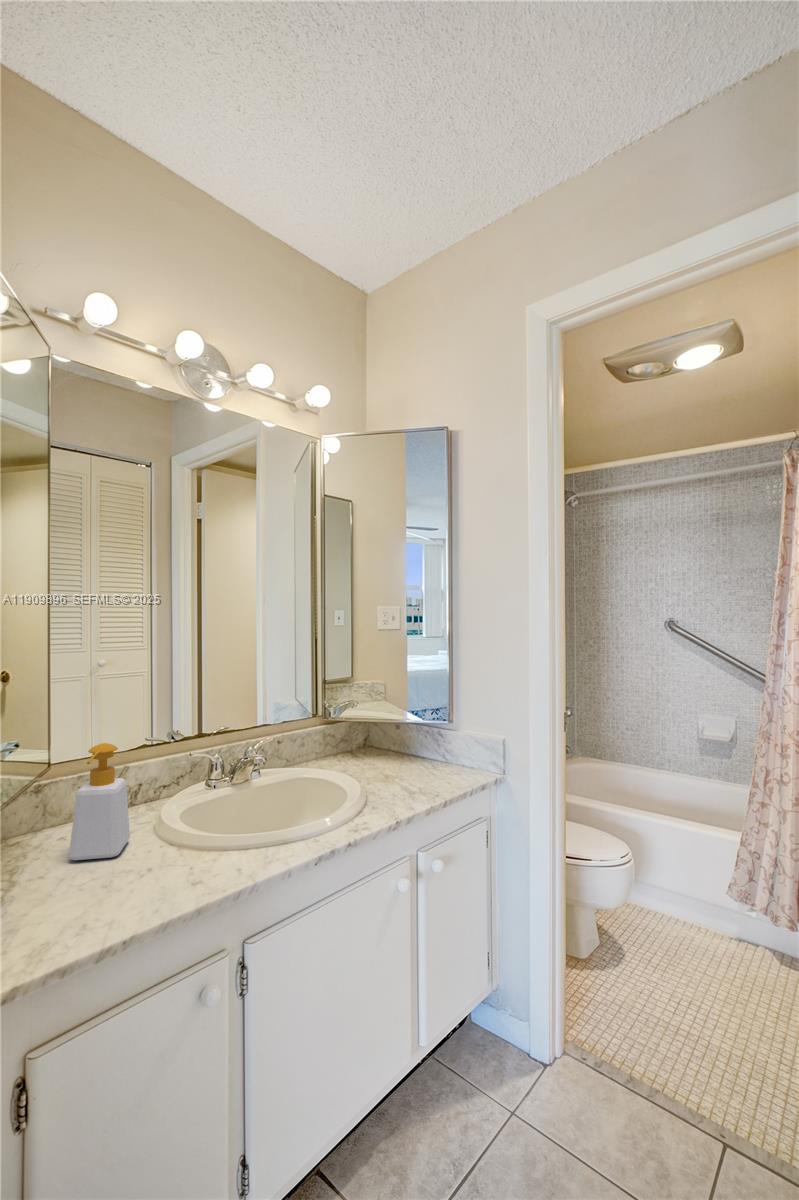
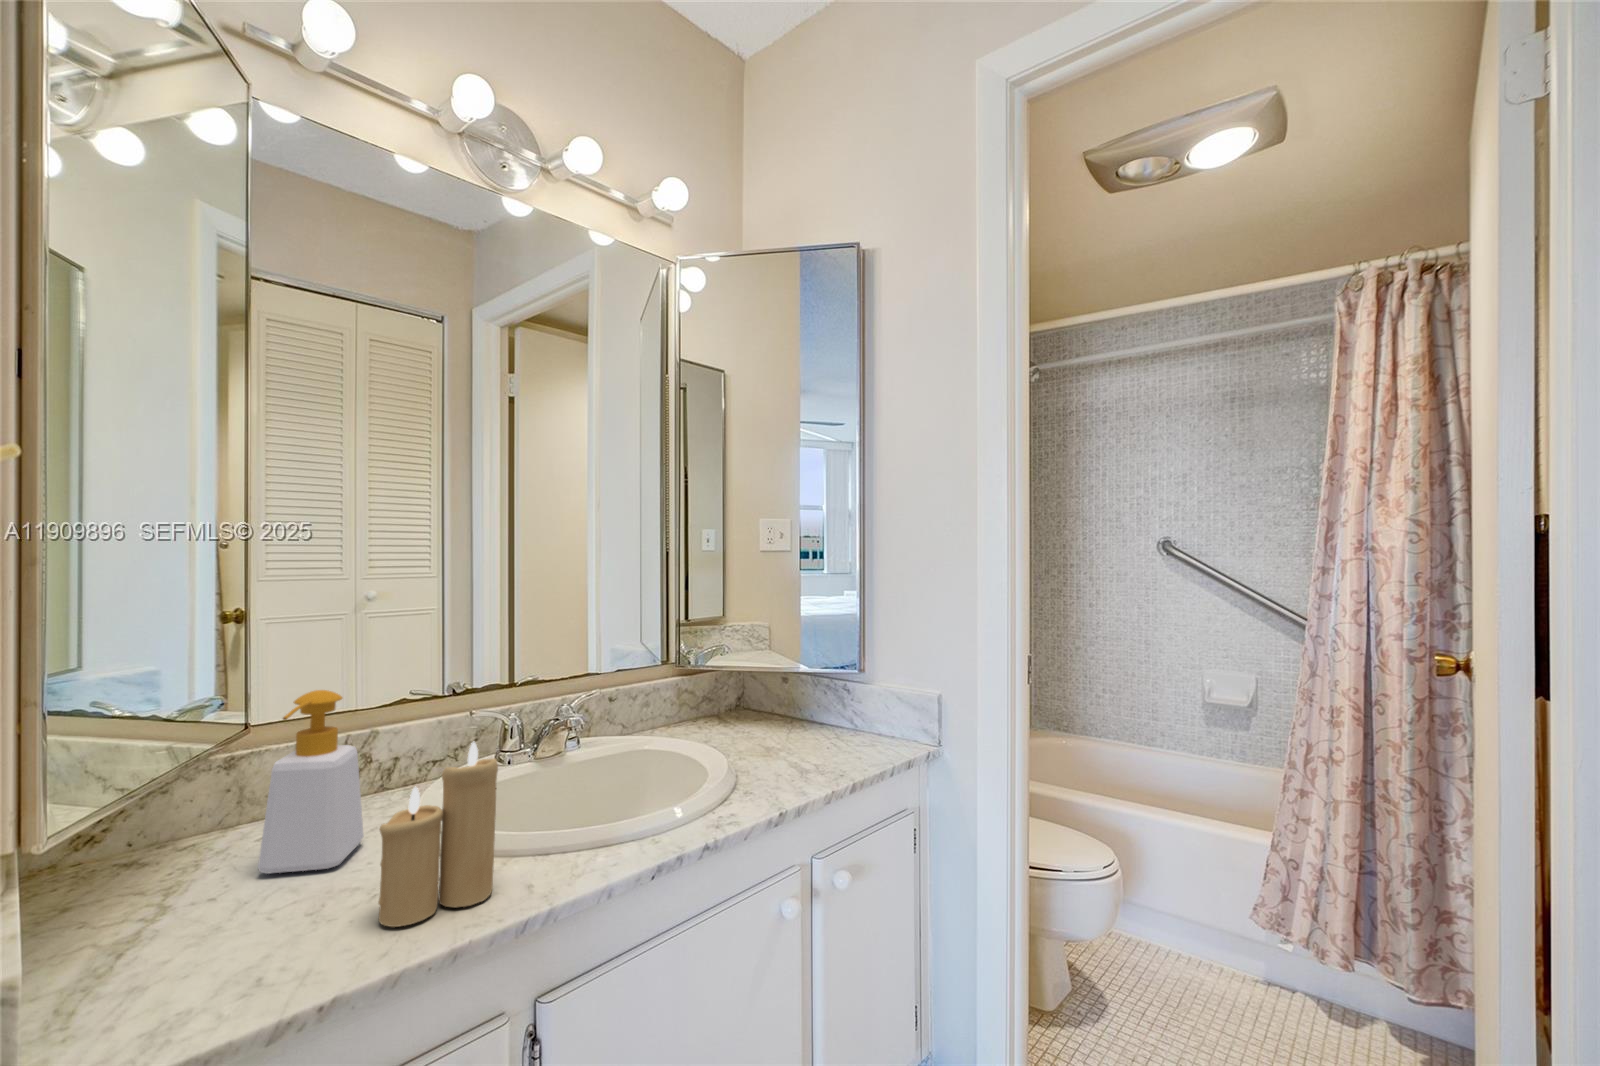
candle: none [153,777,222,892] -> present [378,742,498,927]

